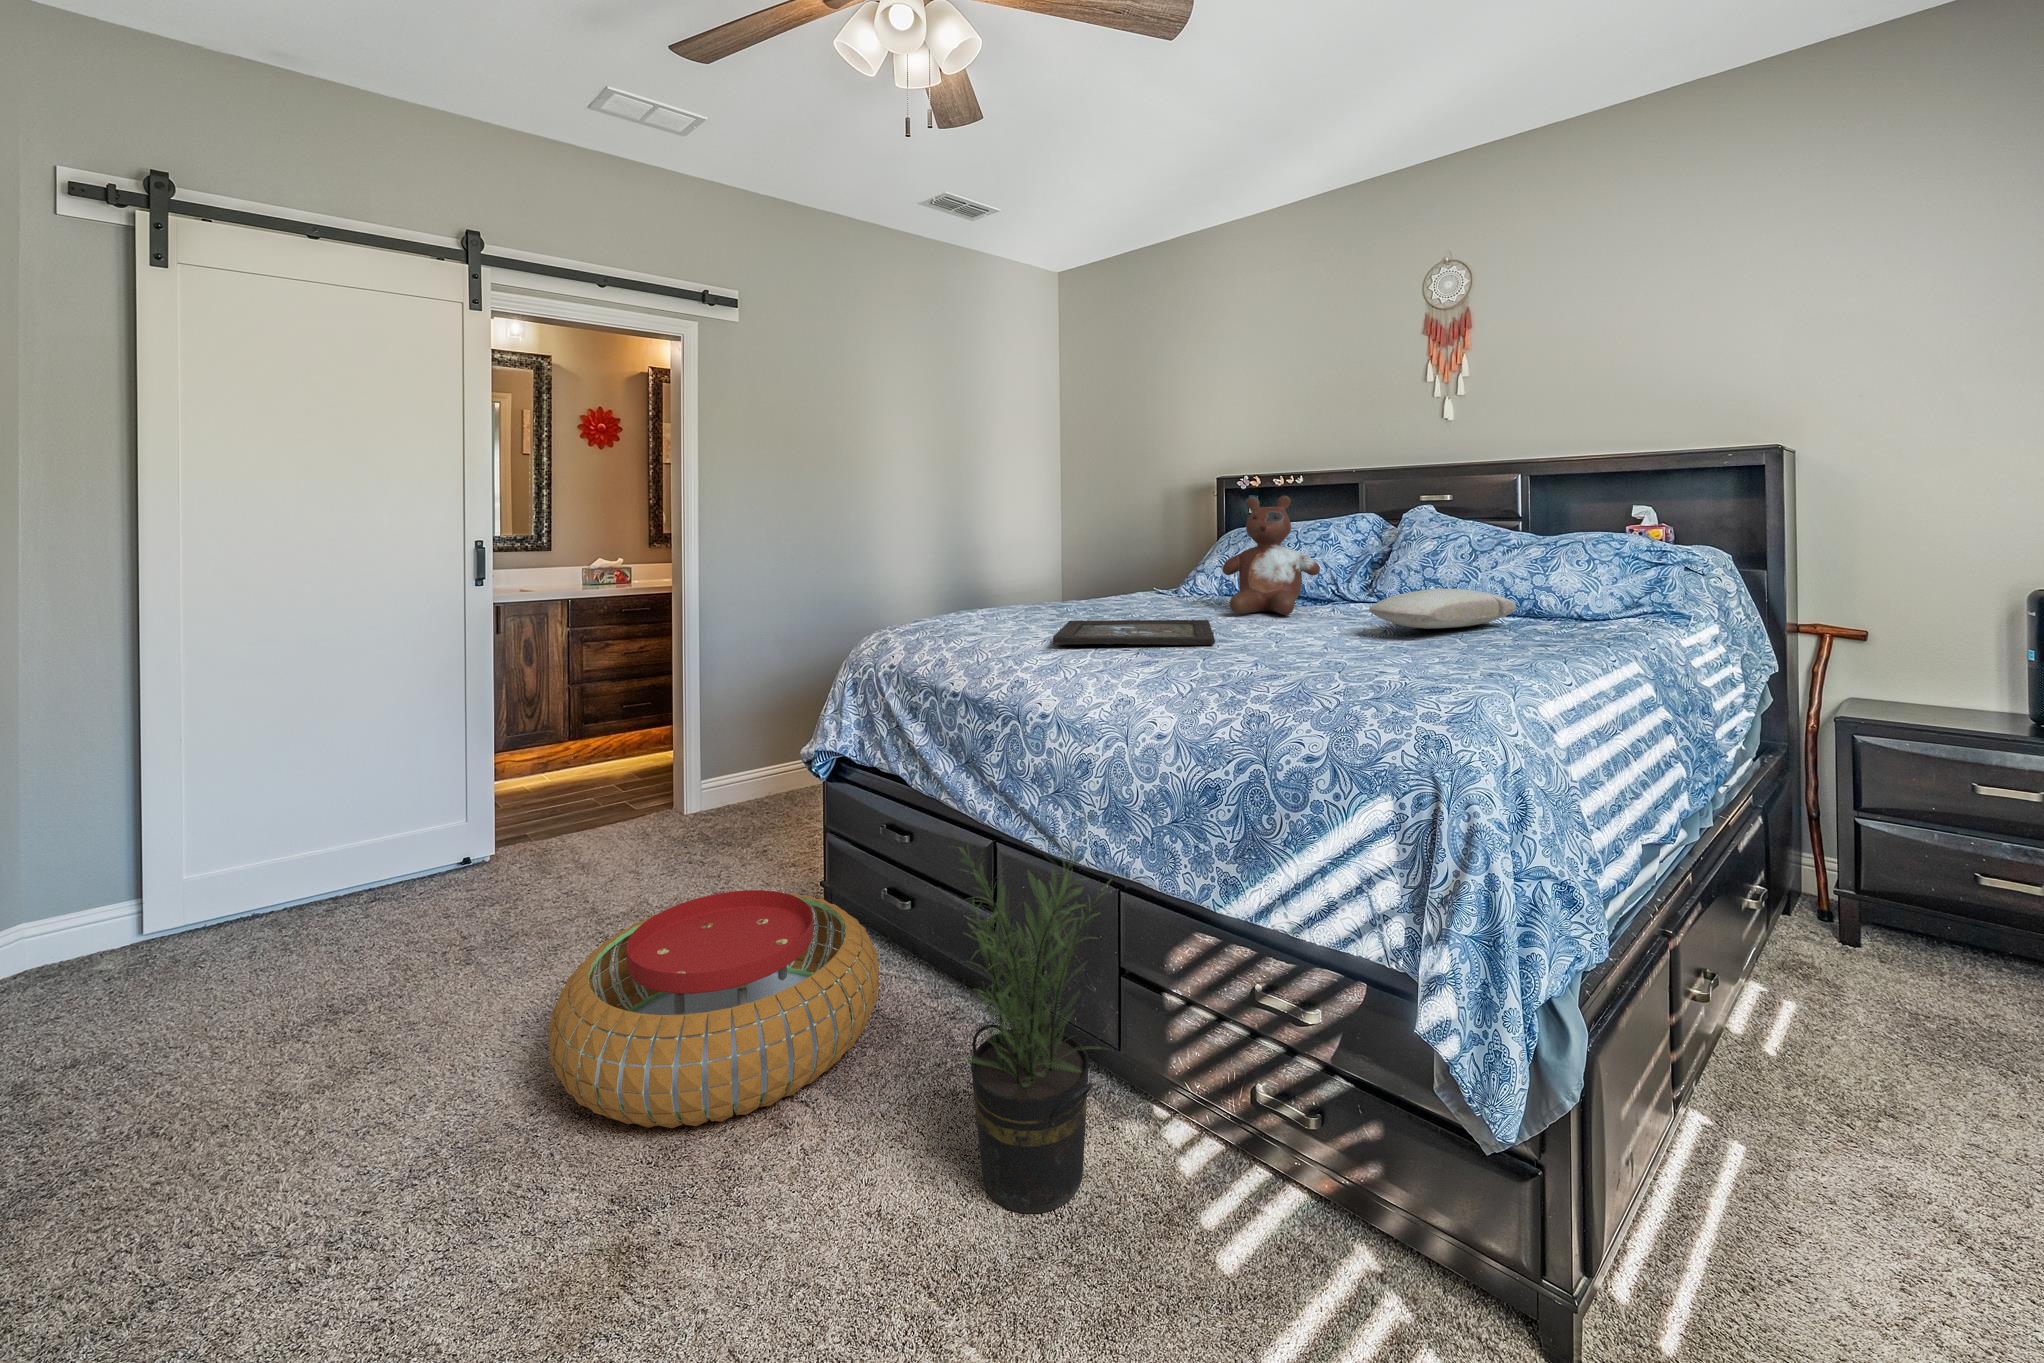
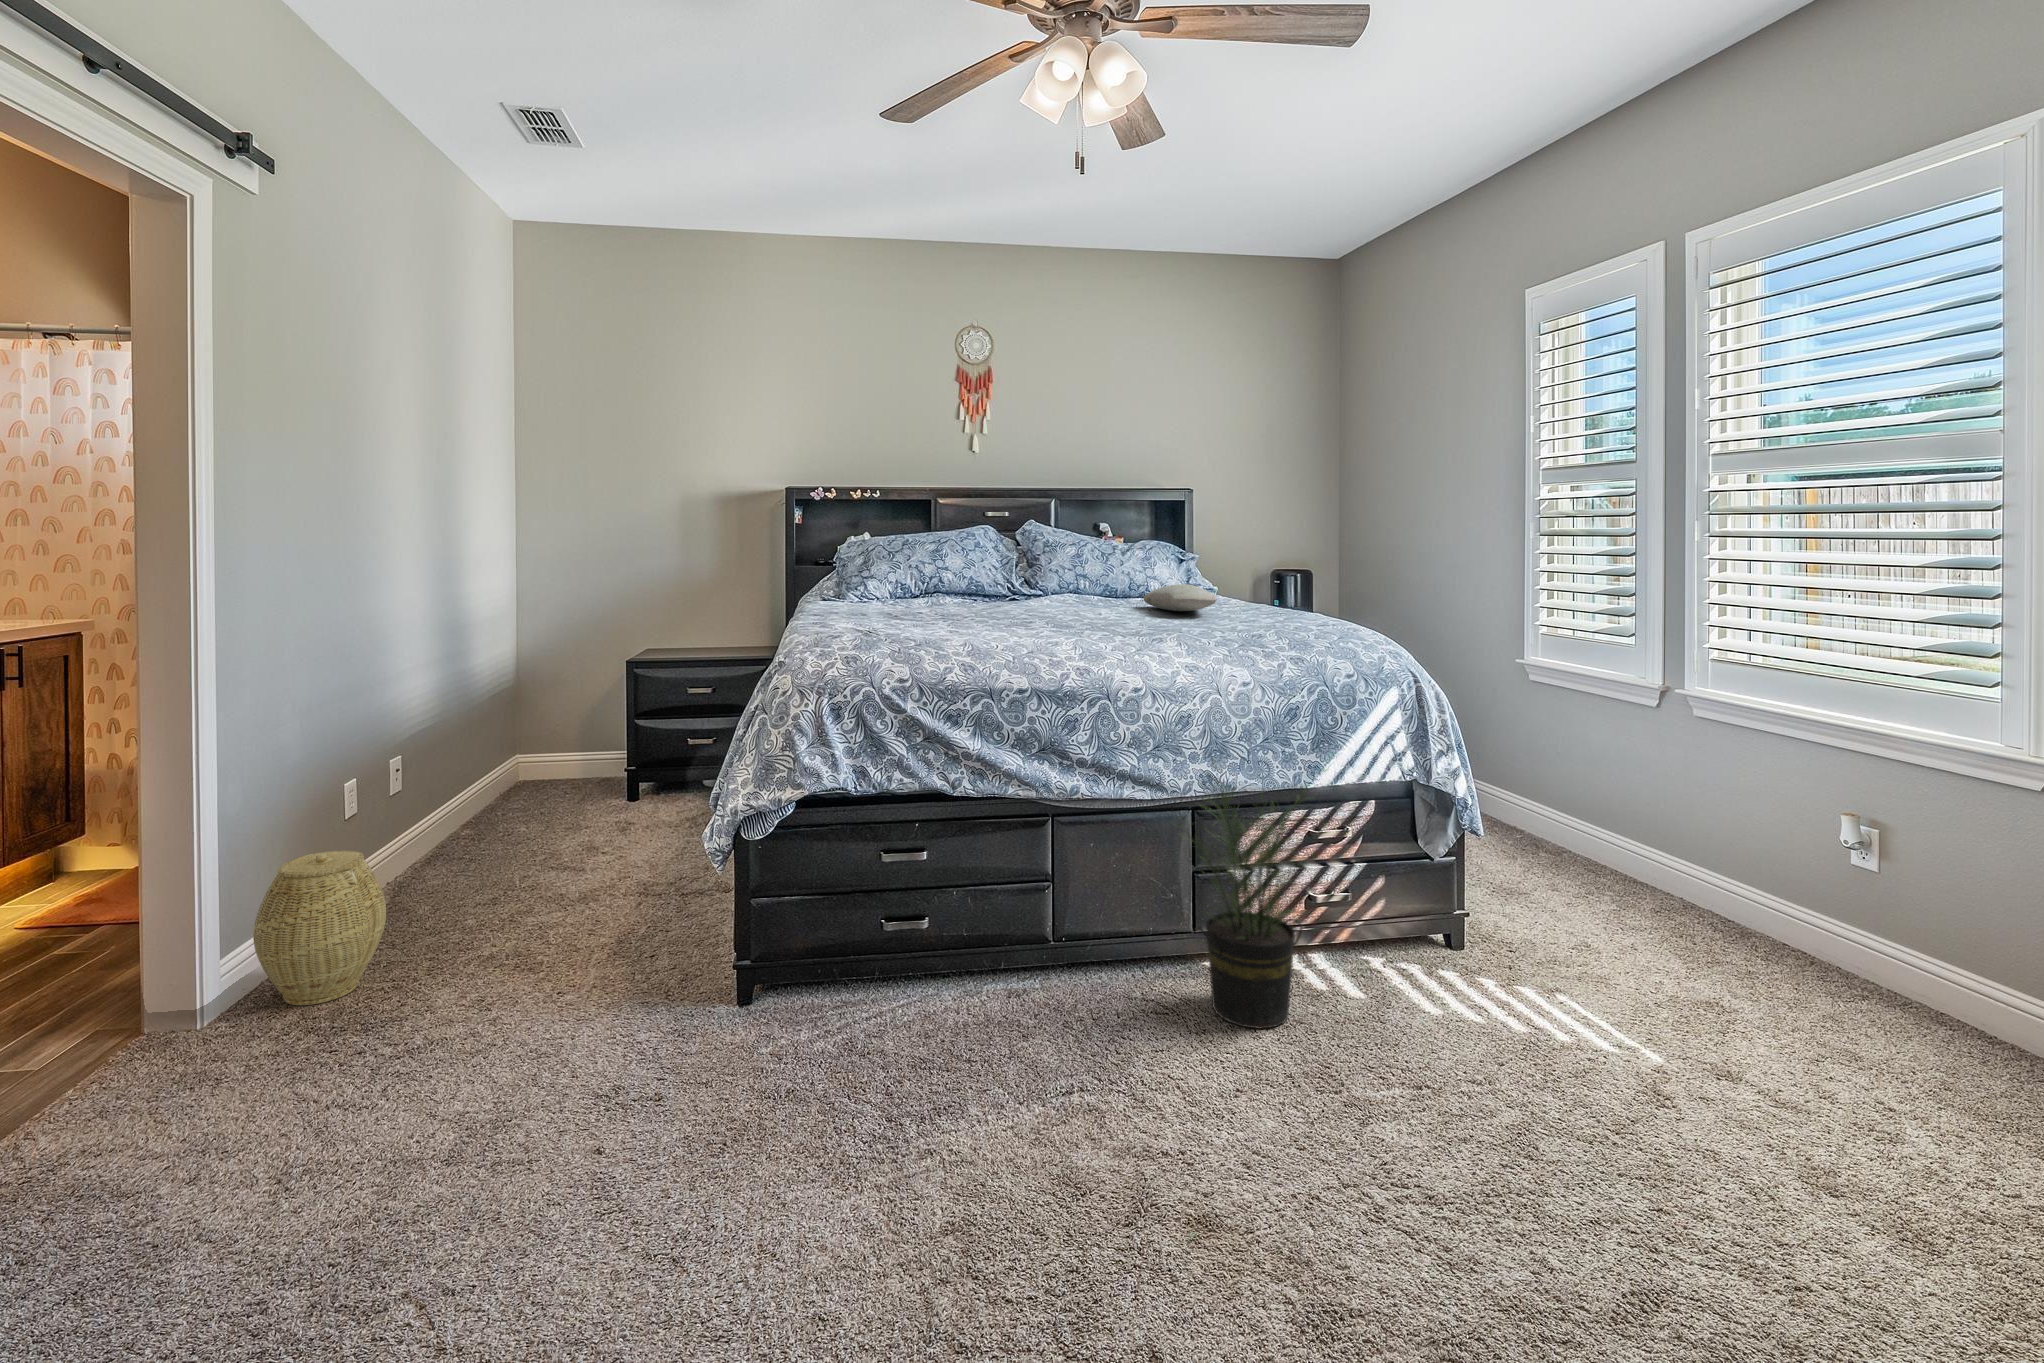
stuffed bear: present [1222,496,1320,615] -> none [992,515,1071,612]
tray: present [1053,620,1215,645] -> none [970,617,1136,639]
woven basket: none [705,727,776,818] -> present [253,851,386,1005]
pouf: present [549,890,879,1128] -> none [770,932,1111,1183]

